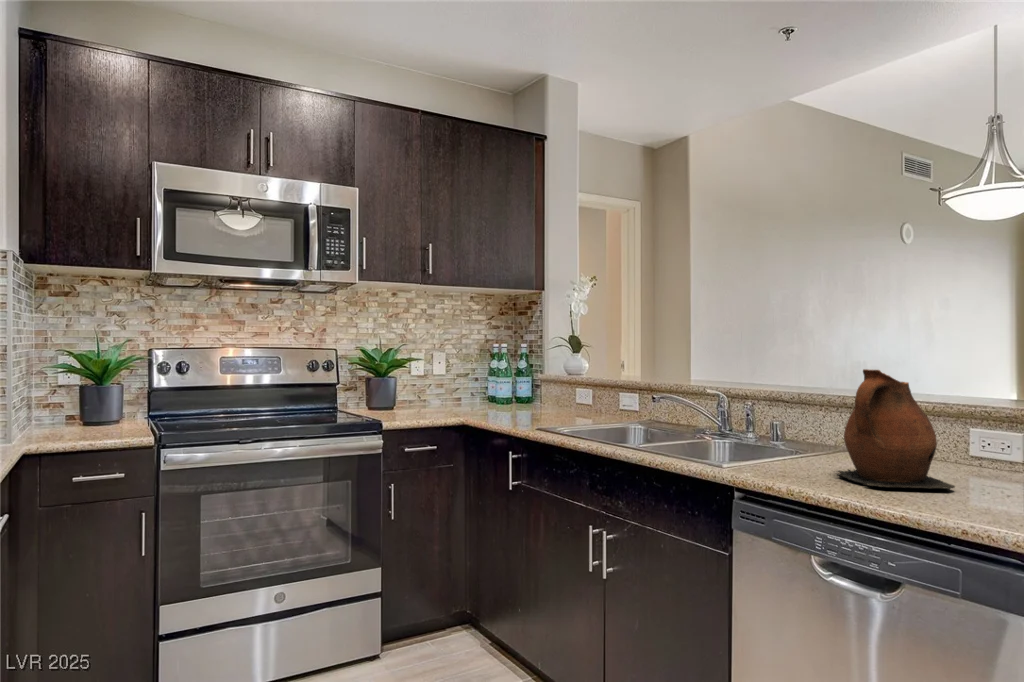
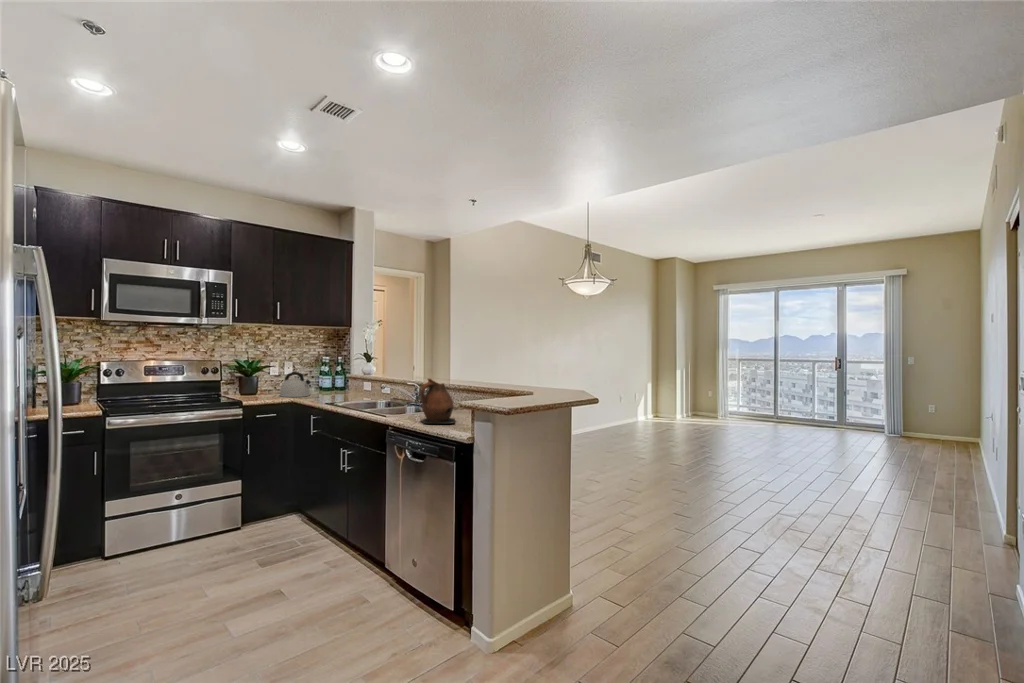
kettle: none [434,368,487,413] -> present [280,372,310,397]

